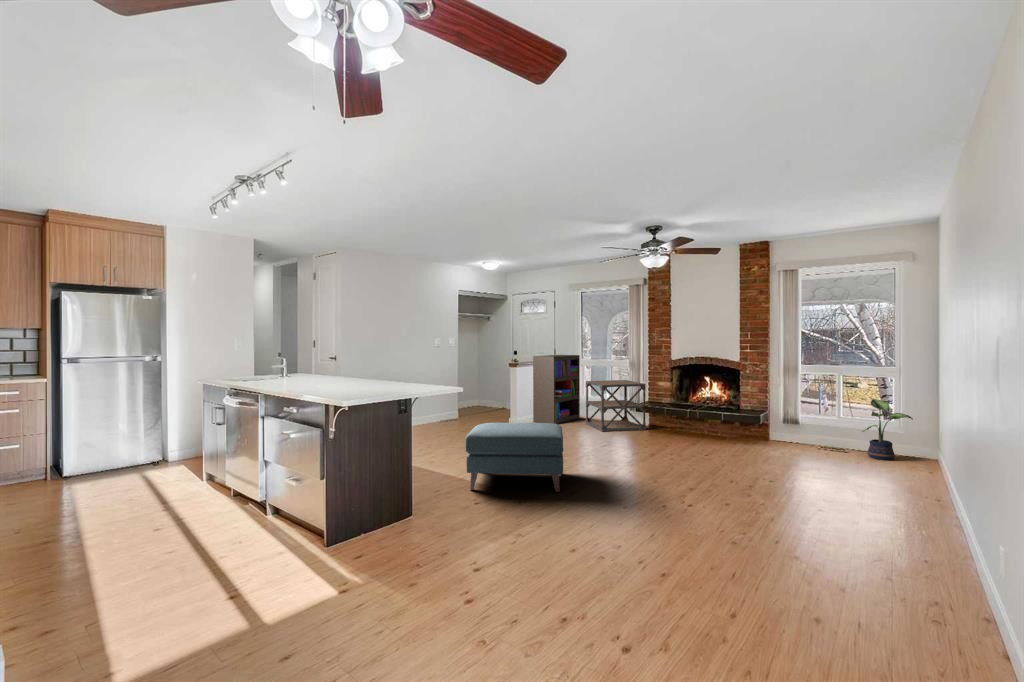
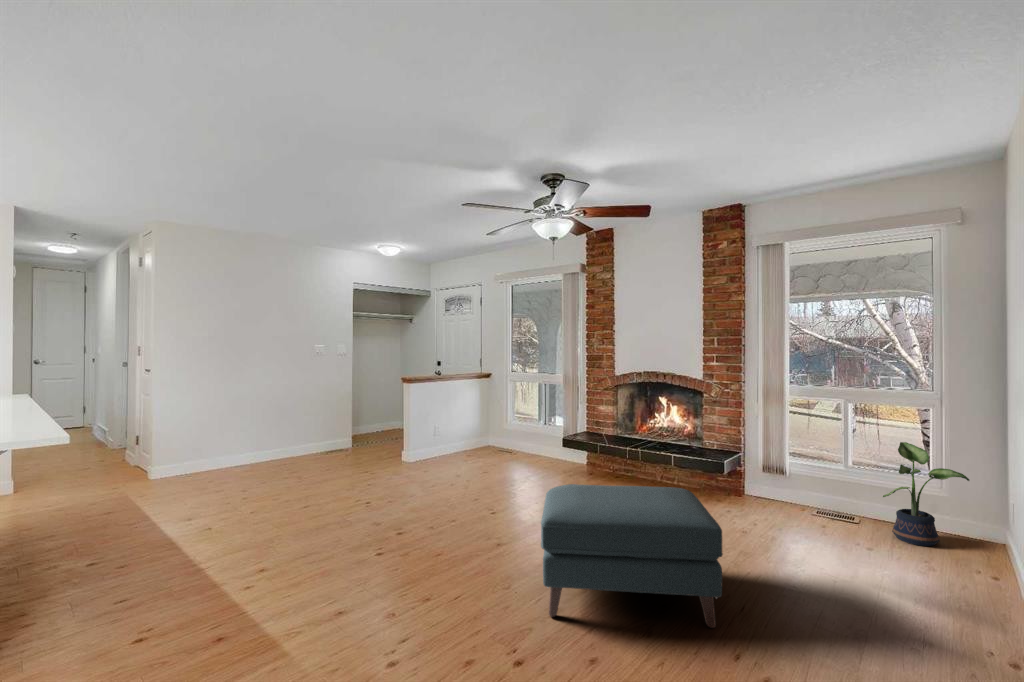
bookshelf: present [533,355,580,424] -> none [438,366,506,460]
side table: present [586,380,646,432] -> none [505,401,577,475]
ottoman: present [465,423,563,492] -> present [541,484,723,628]

